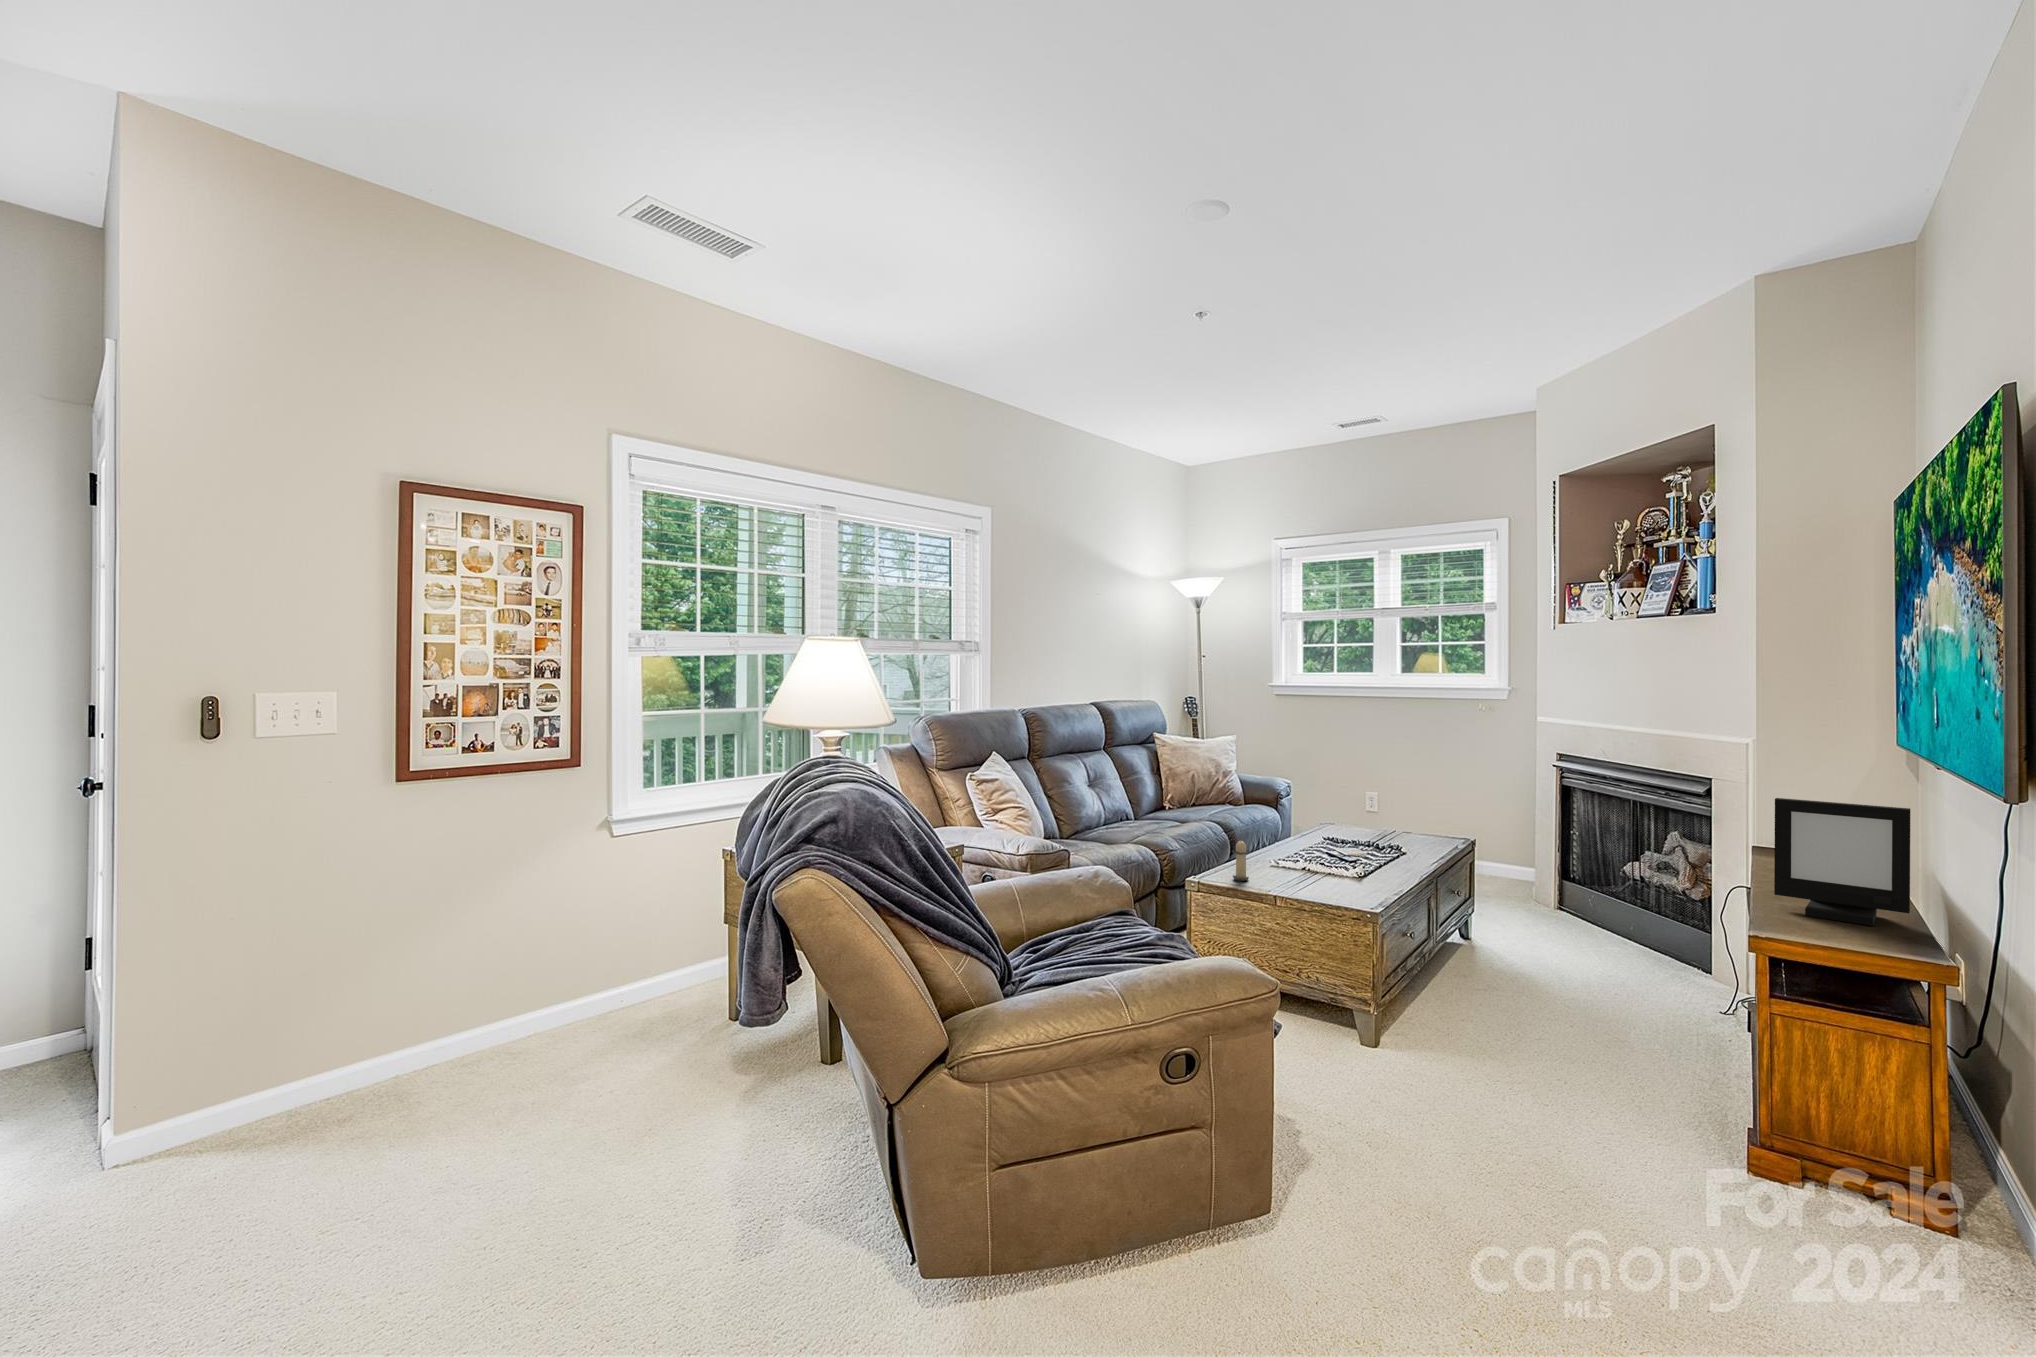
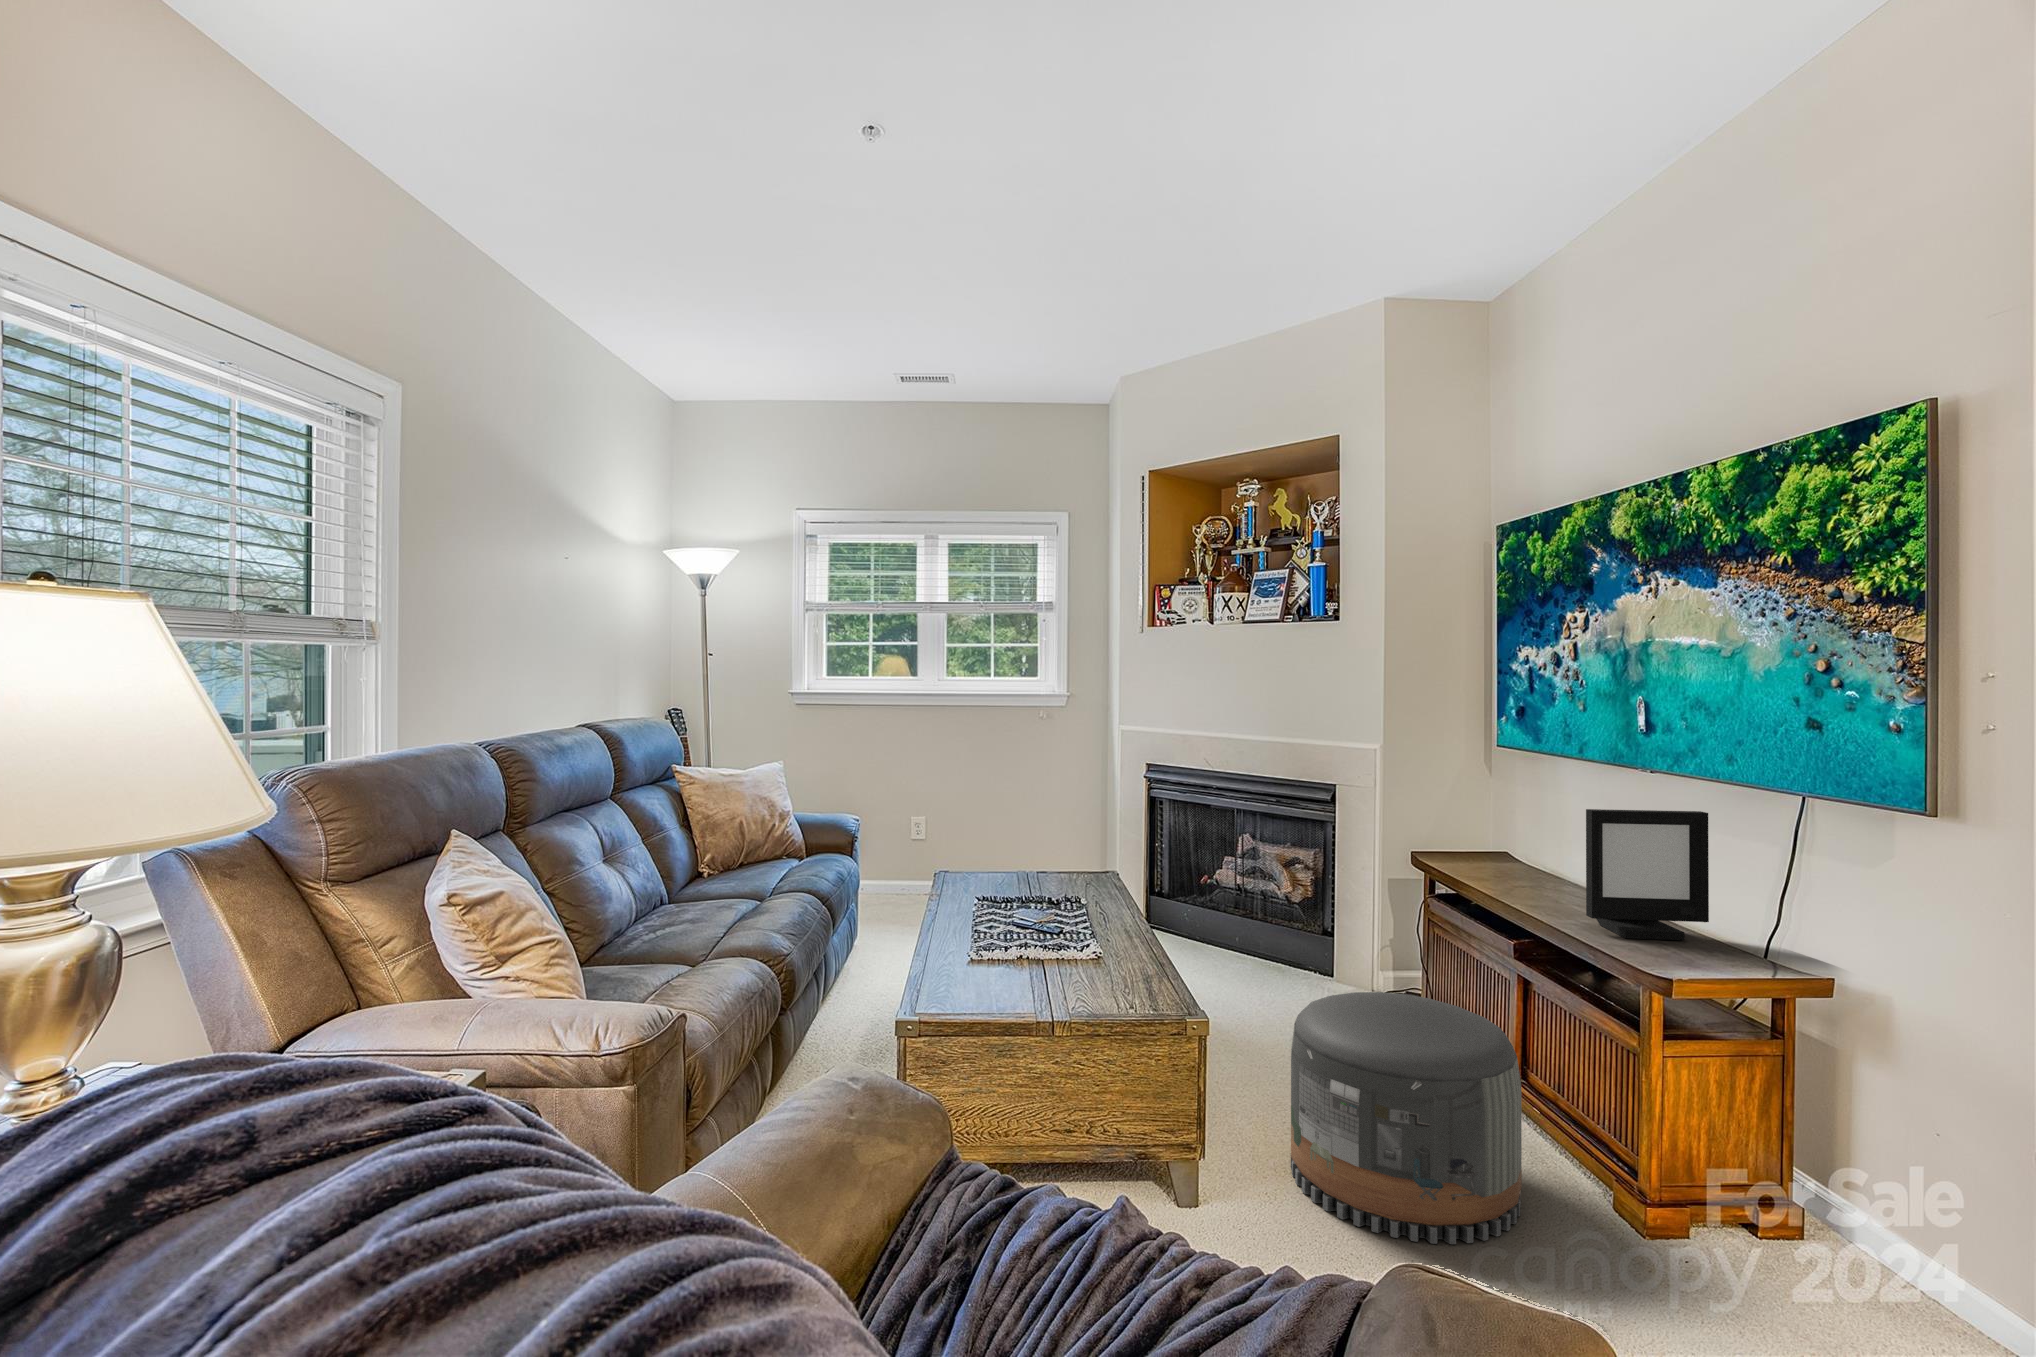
candle: present [1233,841,1249,881] -> none [967,932,1000,1003]
pouf: none [1471,930,1668,1117] -> present [1291,992,1522,1244]

